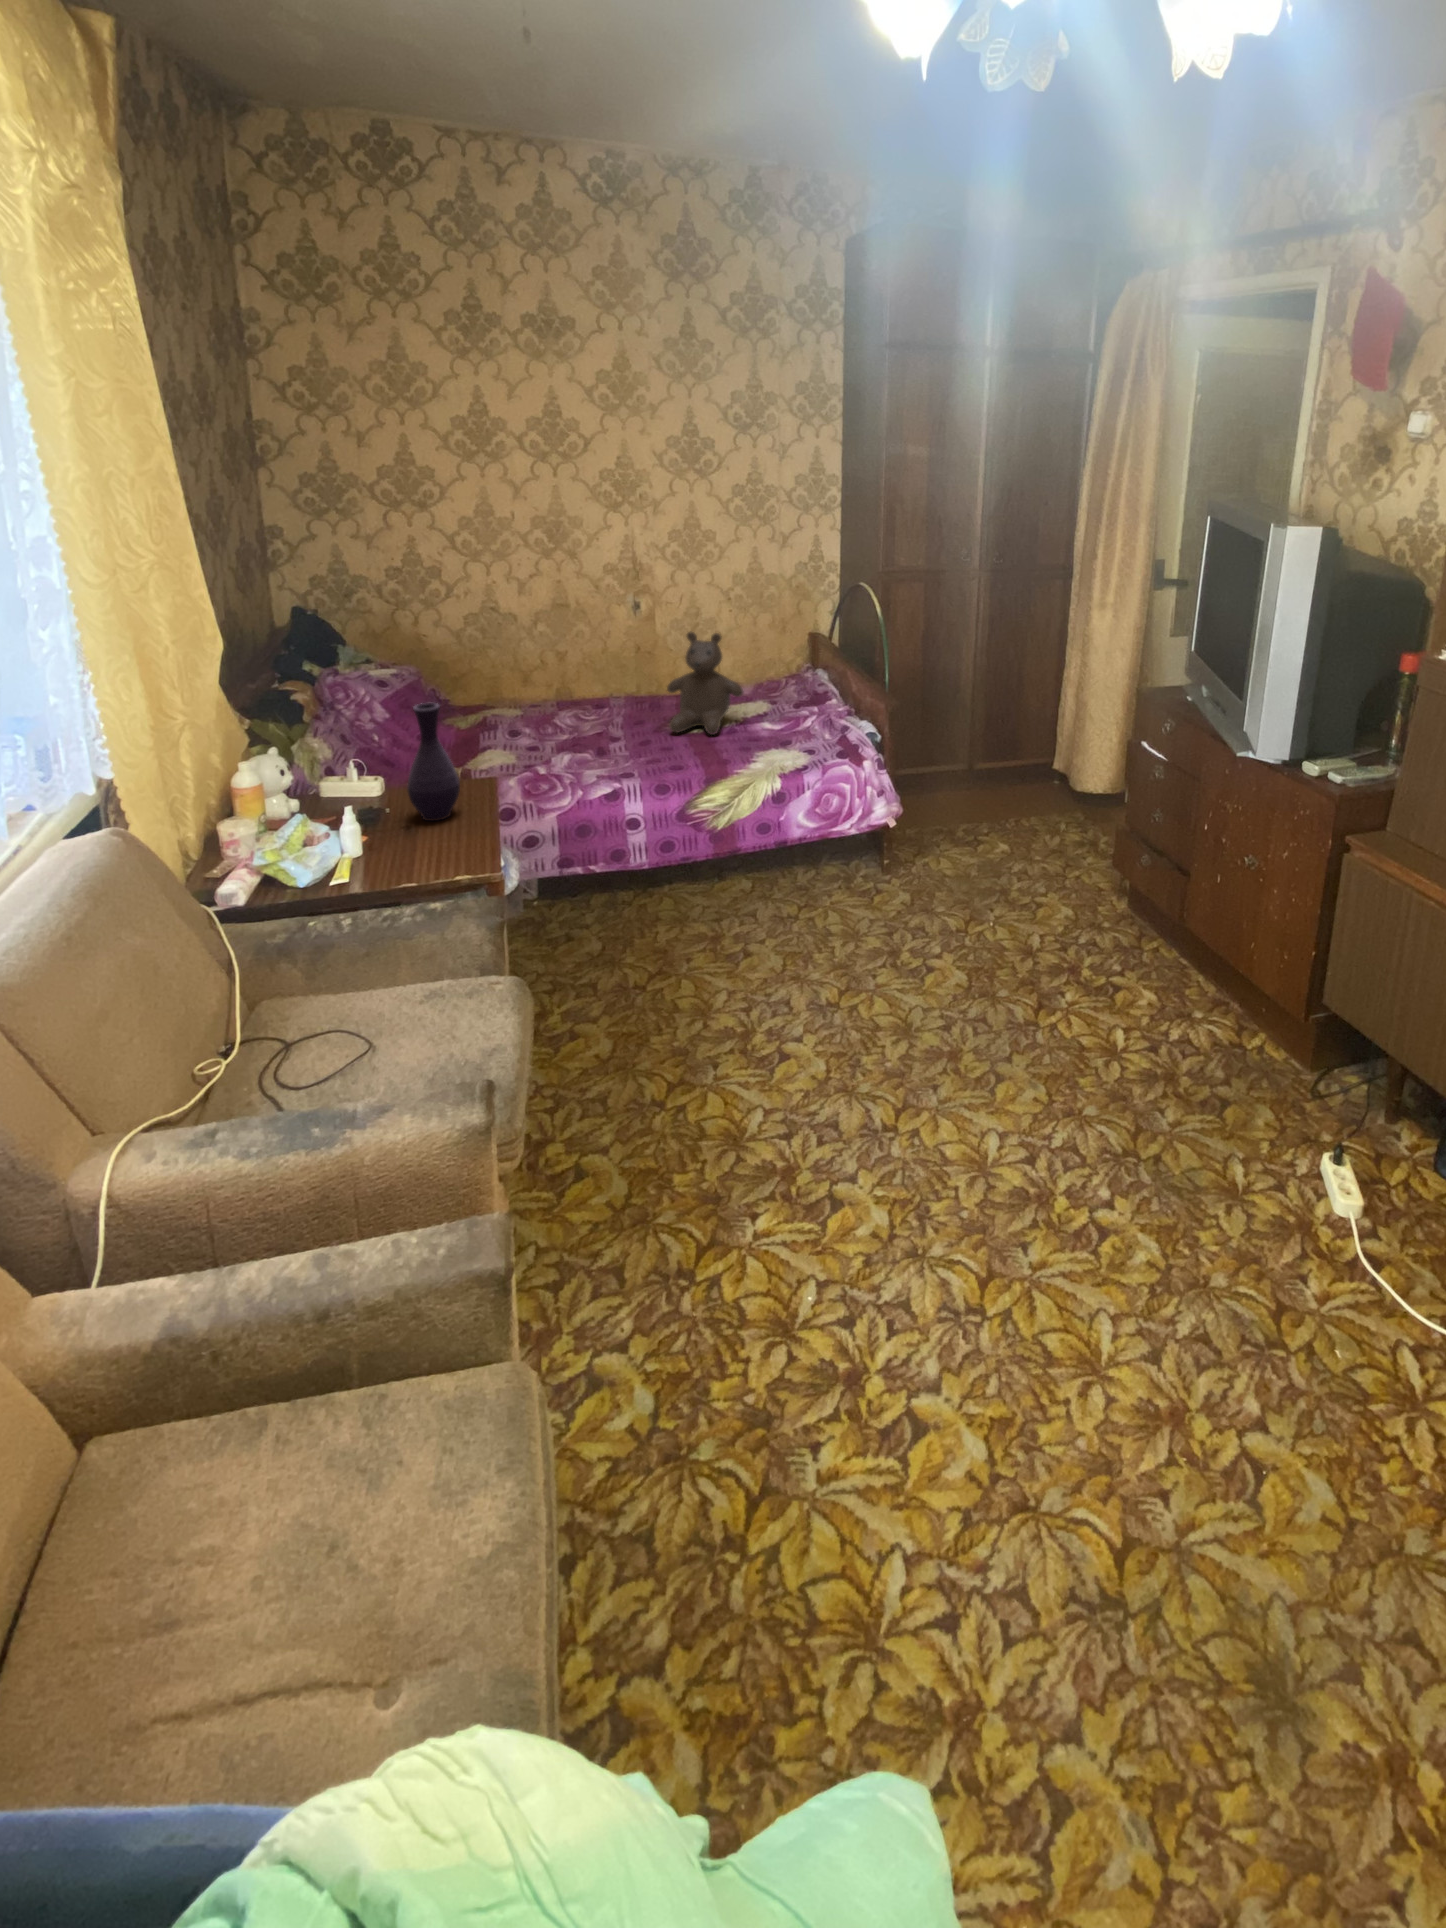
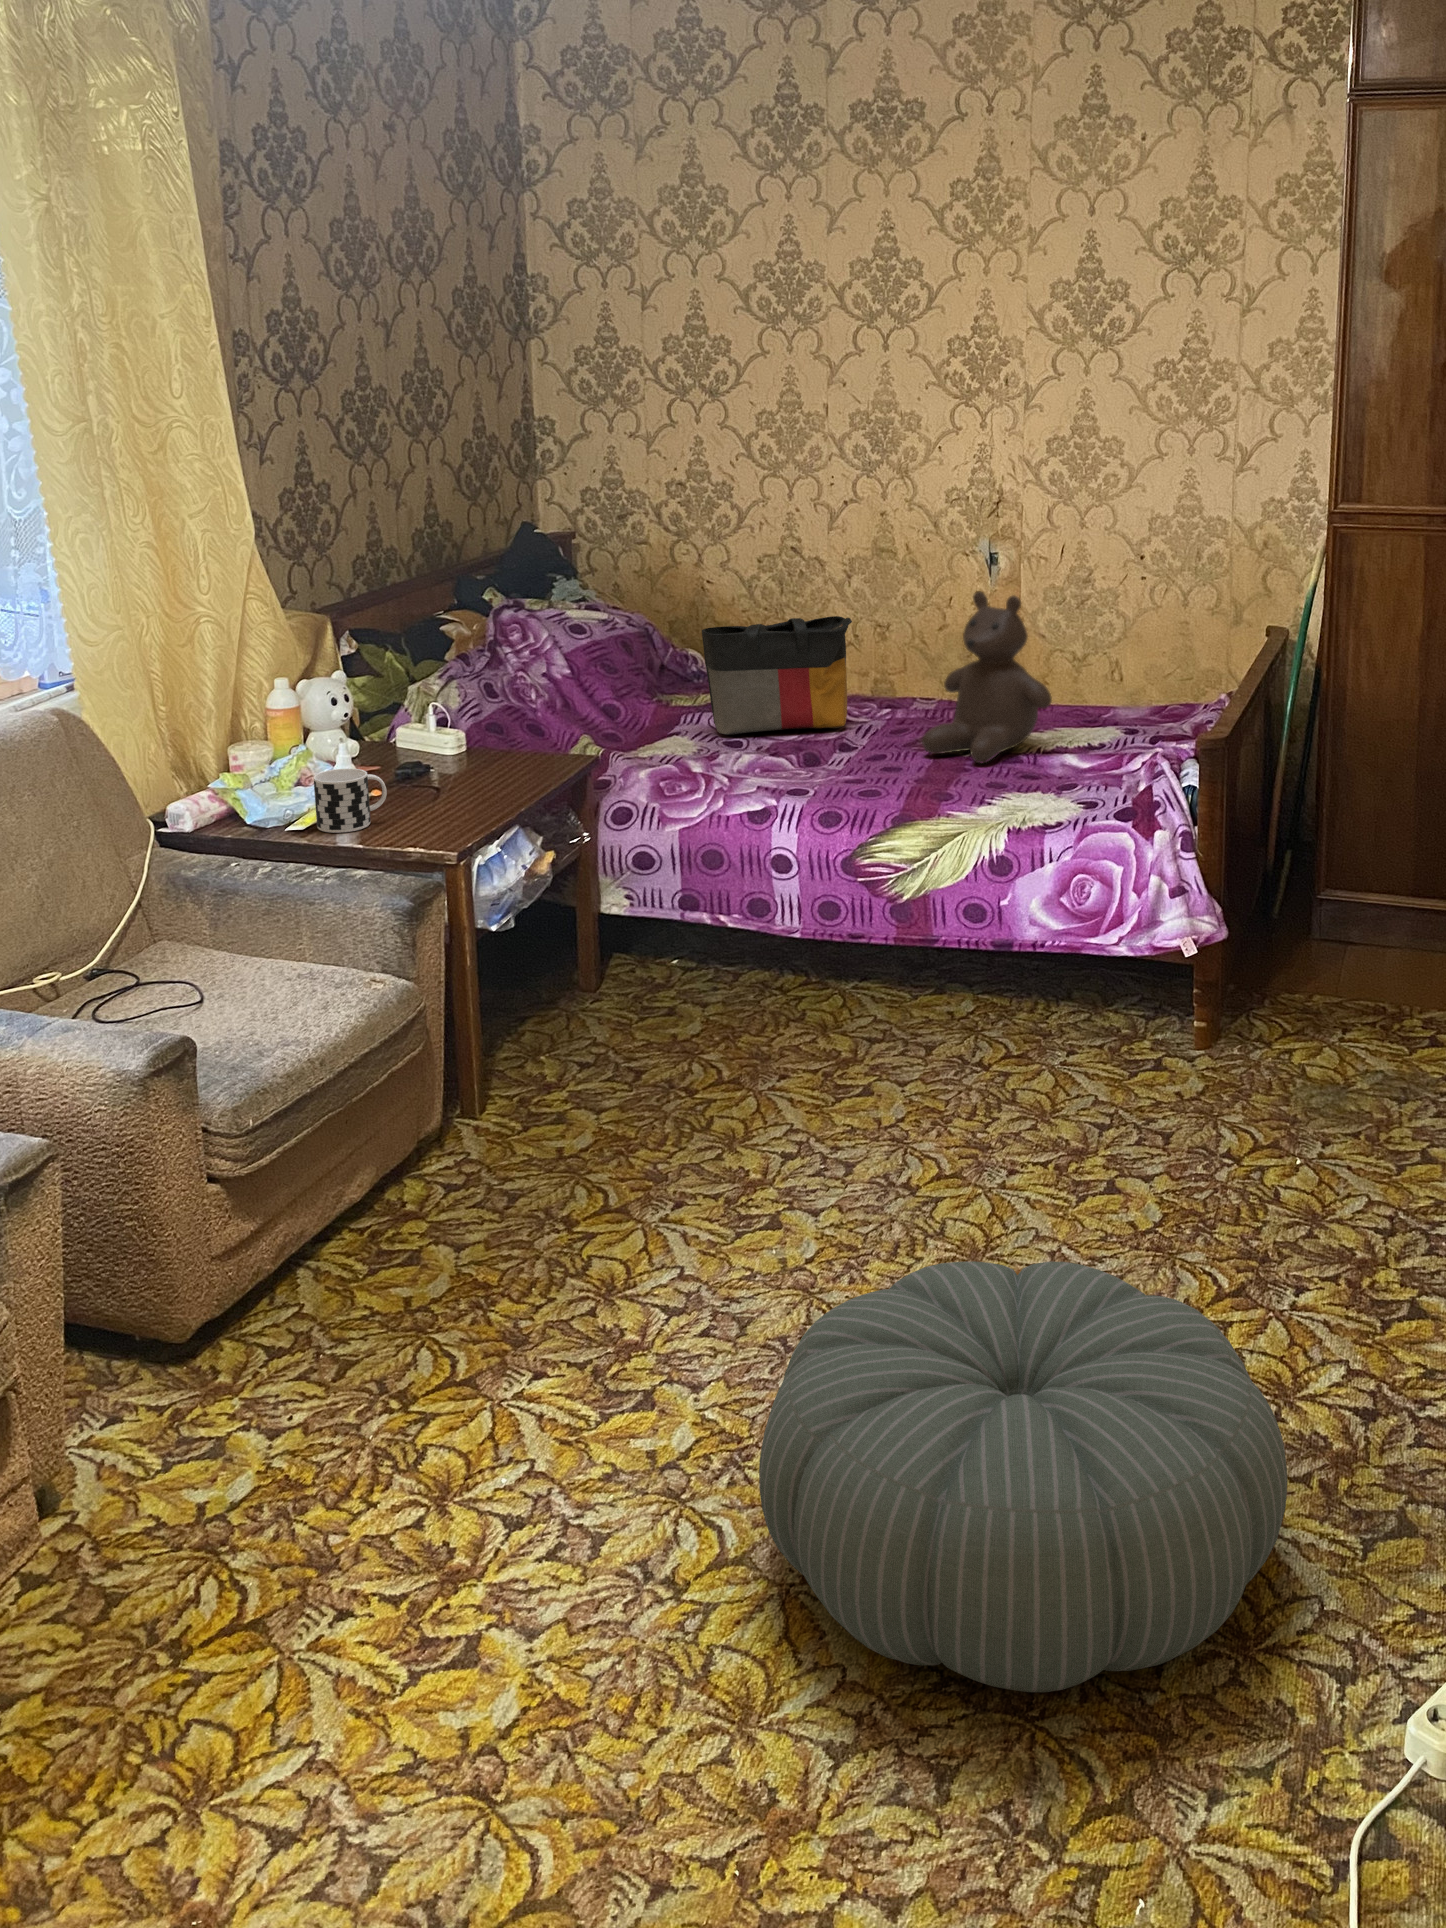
tote bag: none [498,653,595,739] -> present [702,616,852,735]
vase: present [407,703,460,821] -> none [414,618,480,781]
cup: none [395,832,450,885] -> present [313,768,387,833]
pouf: none [969,1029,1260,1292] -> present [759,1261,1288,1692]

